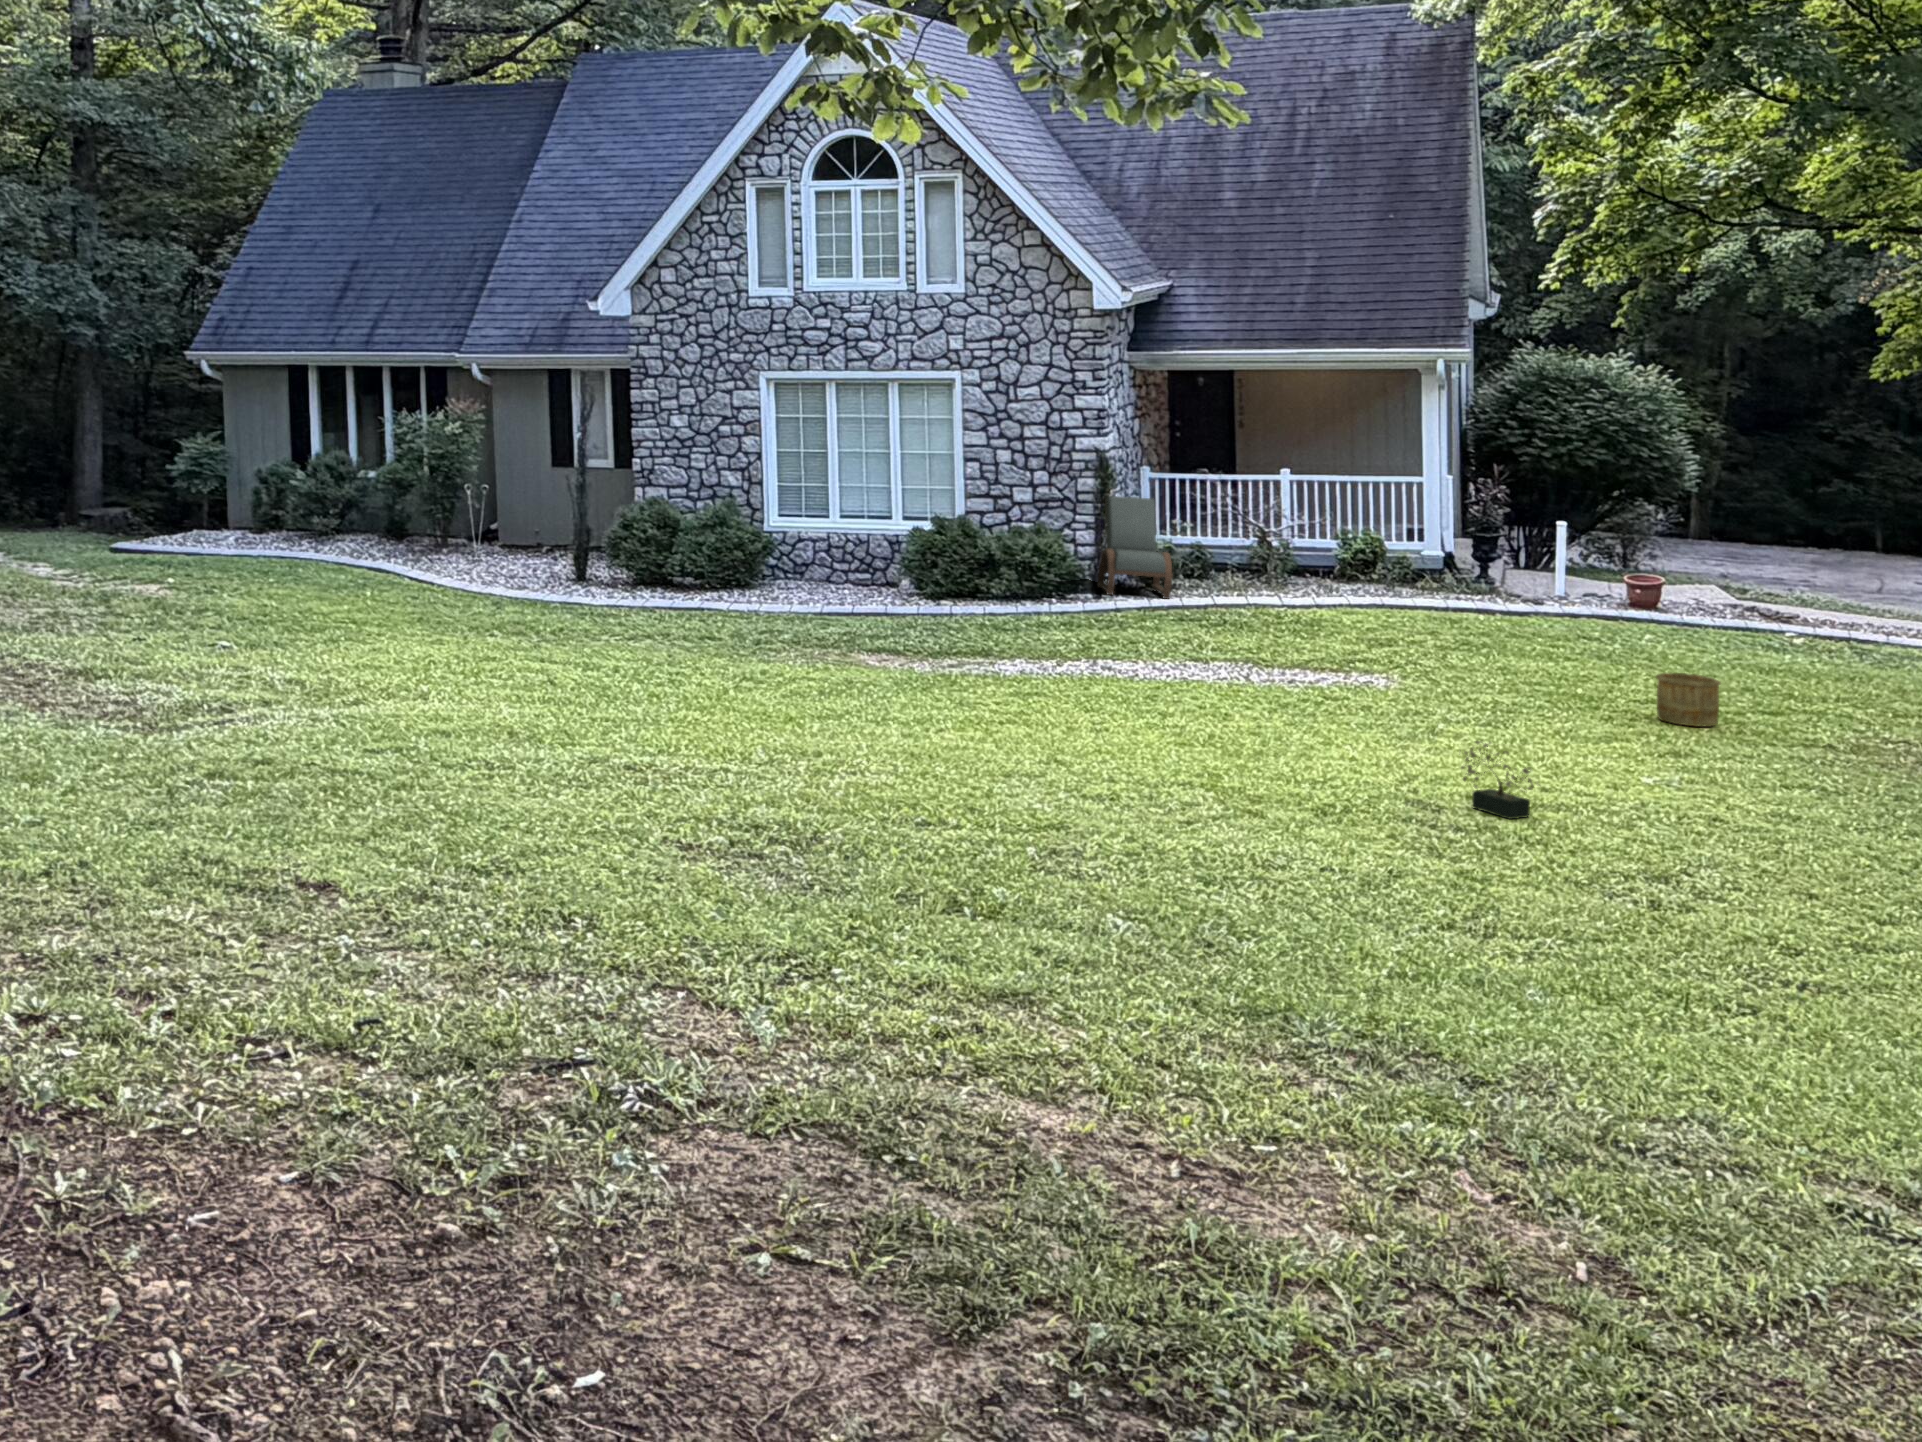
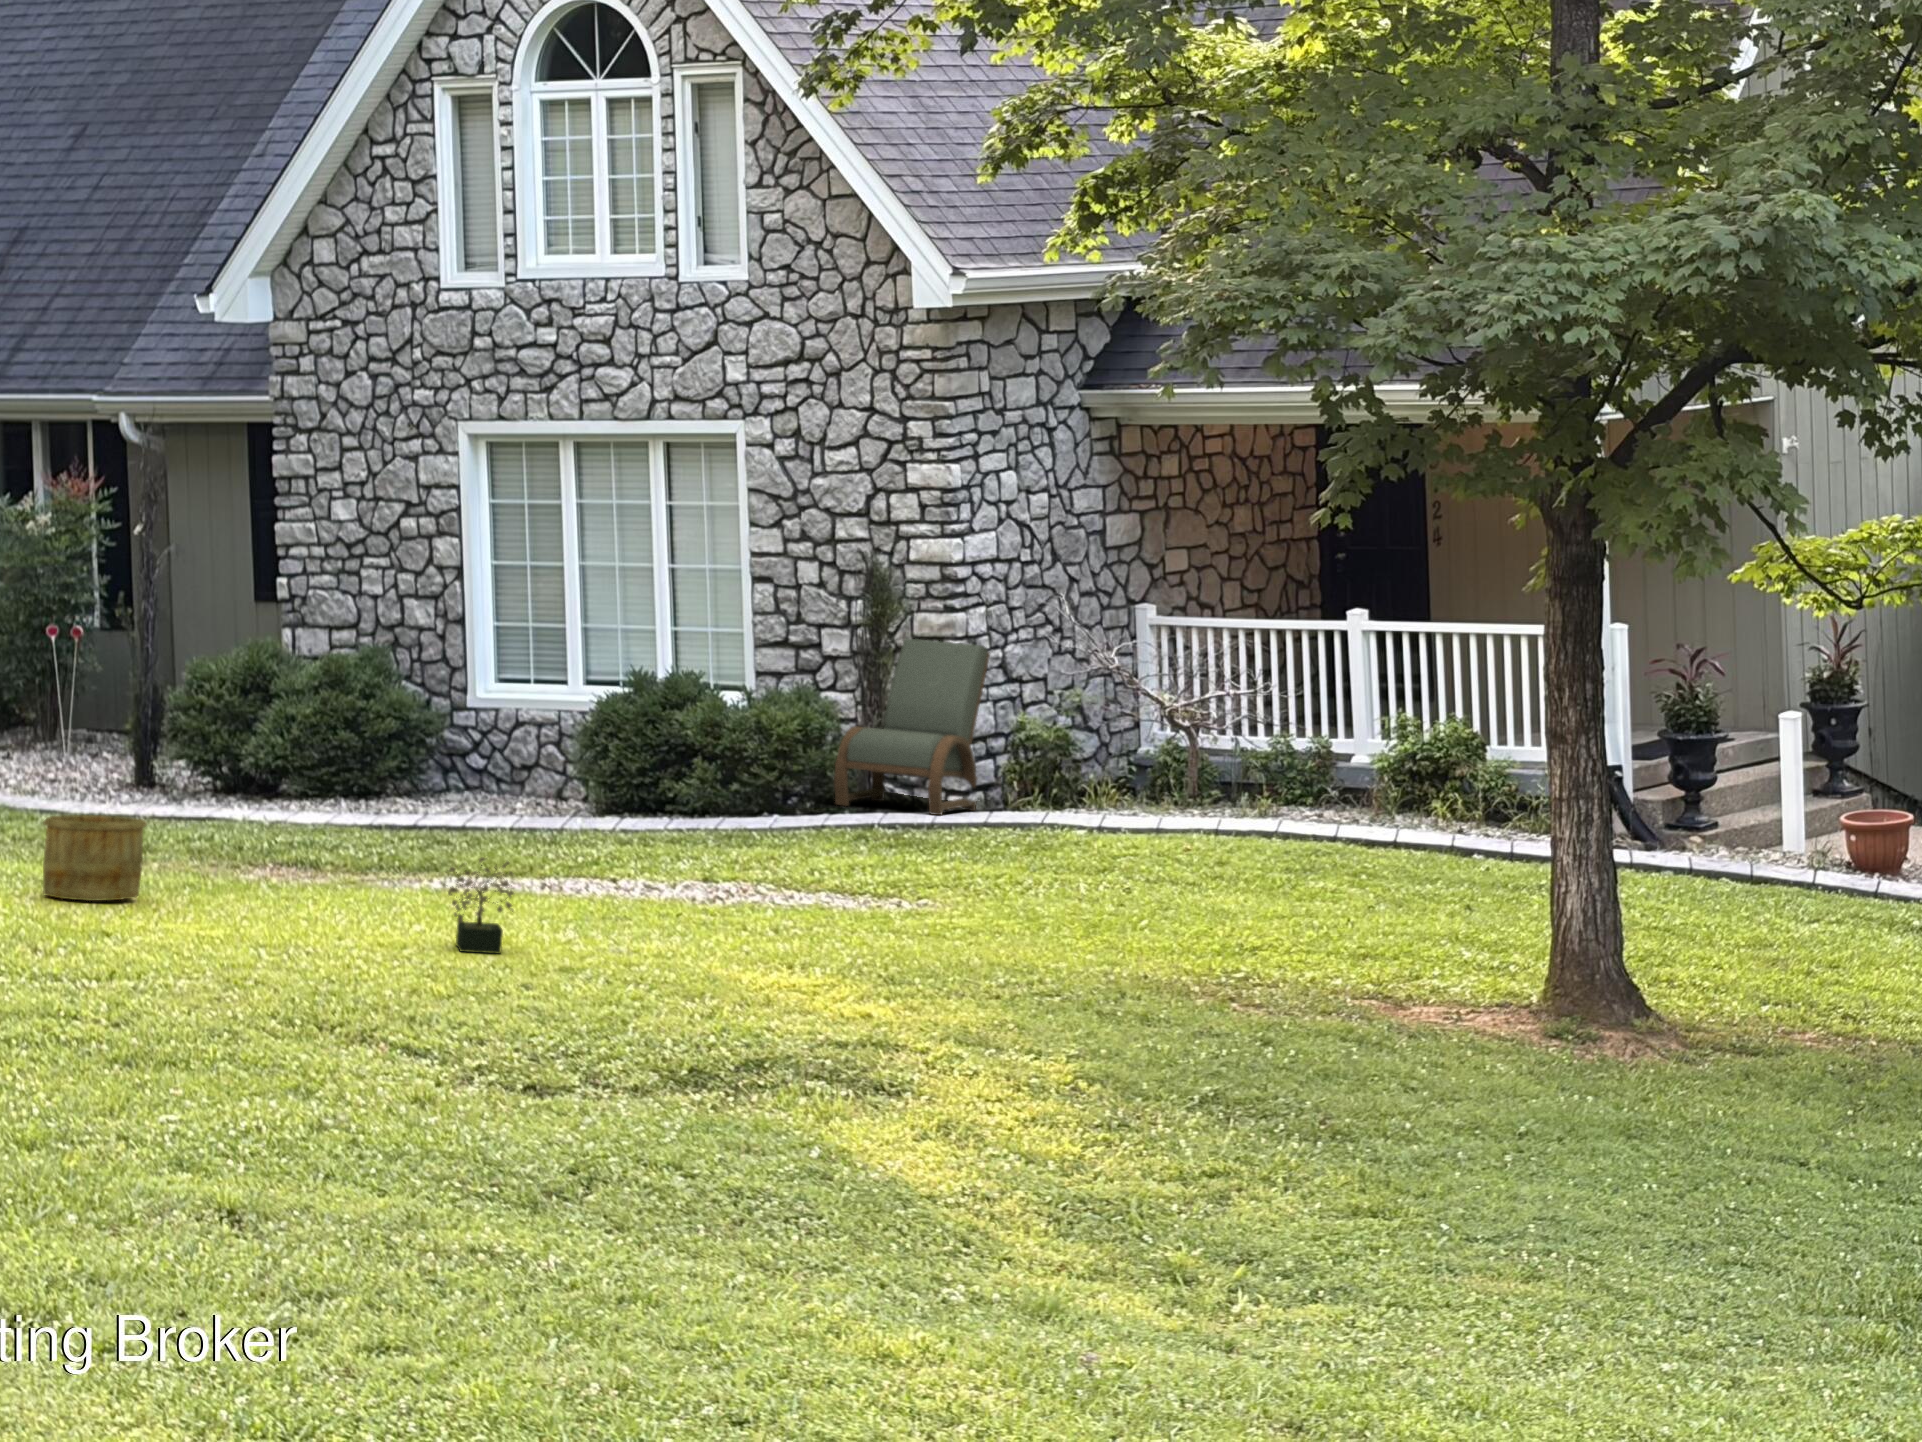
wooden bucket: present [1656,673,1721,727] -> present [43,815,147,901]
decorative plant: present [1461,741,1538,819] -> present [443,857,514,954]

